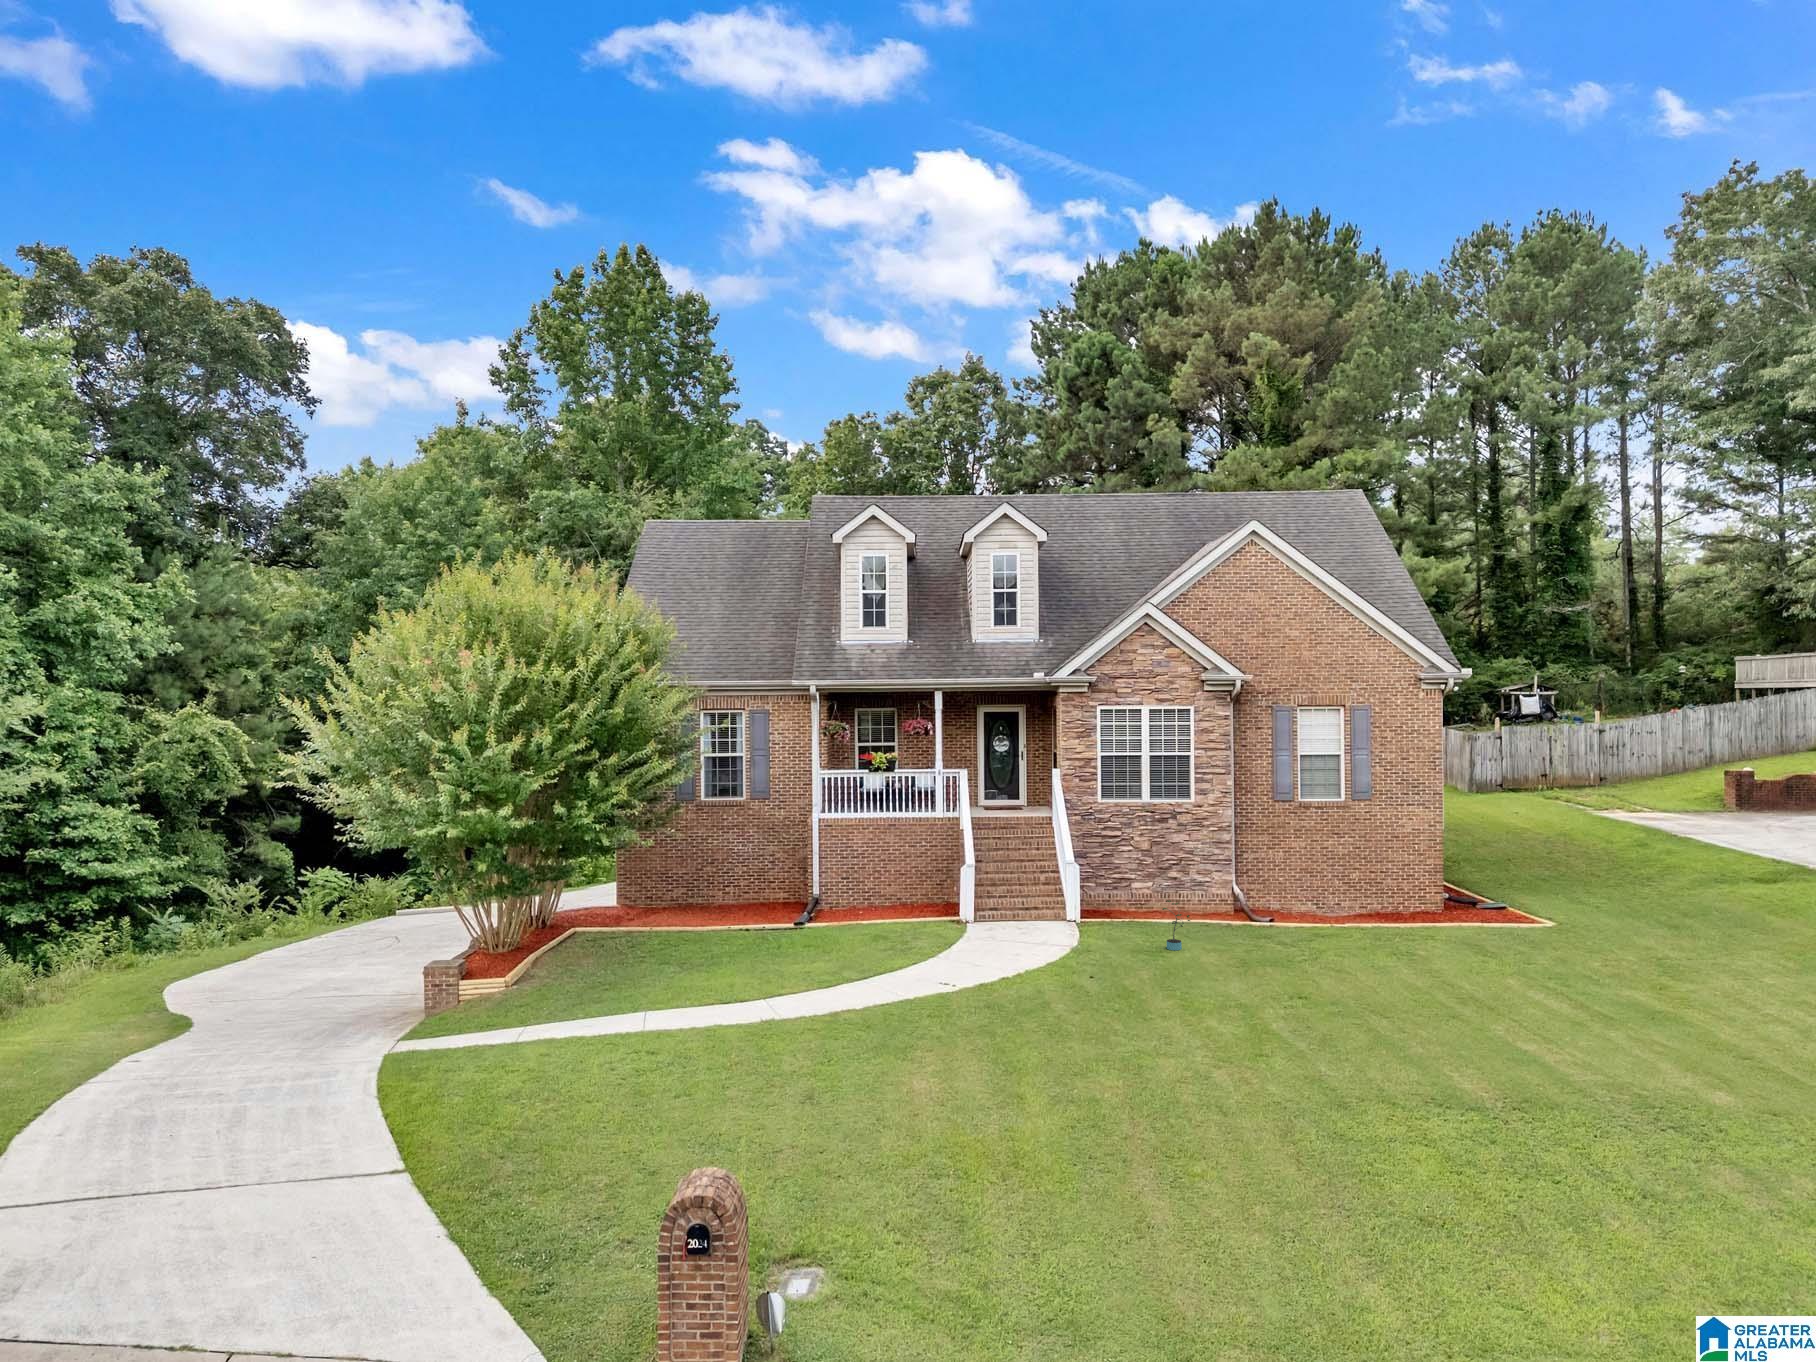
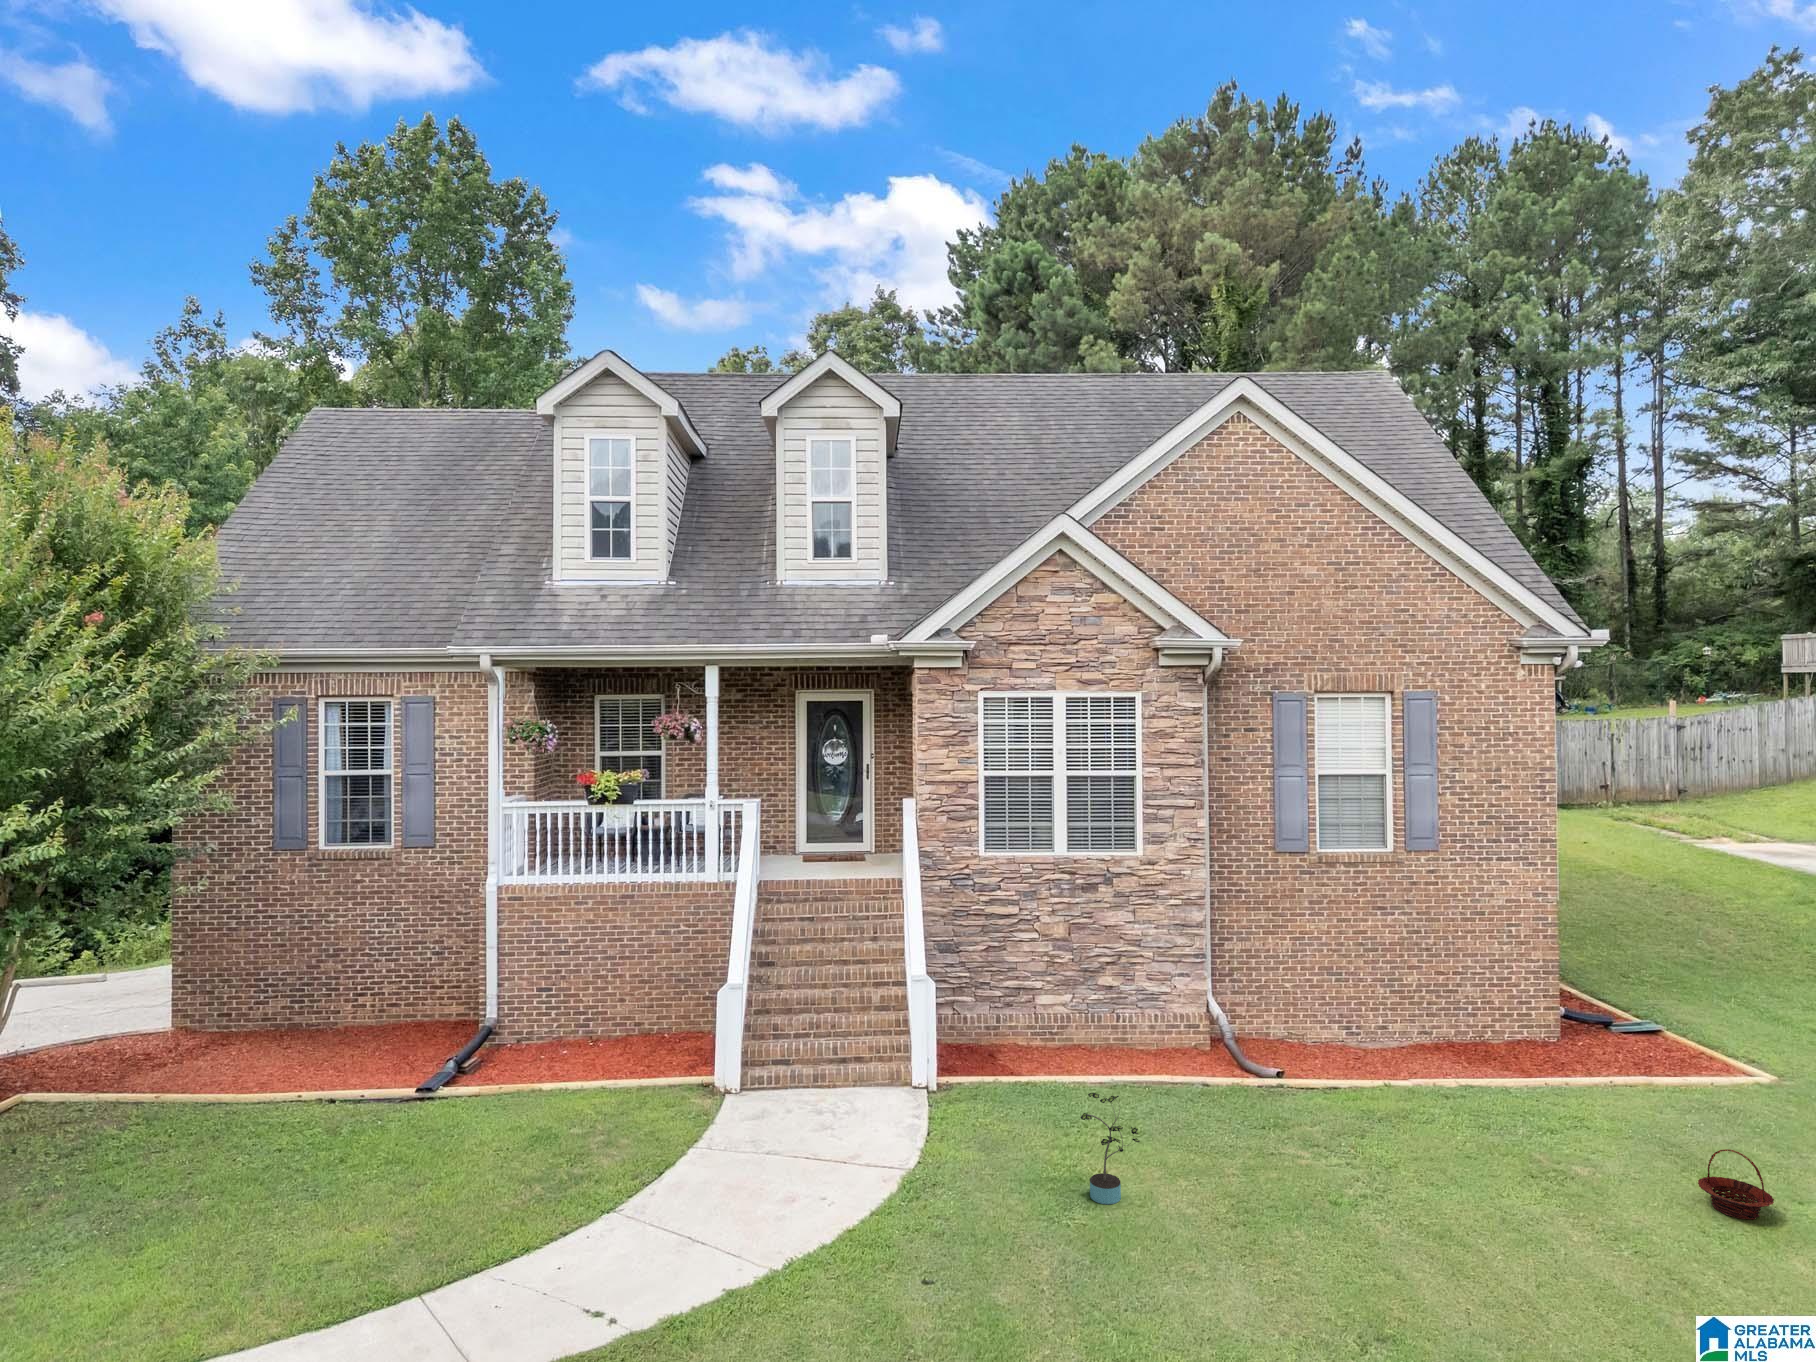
basket: none [1462,925,1494,956] -> present [1698,1149,1774,1219]

